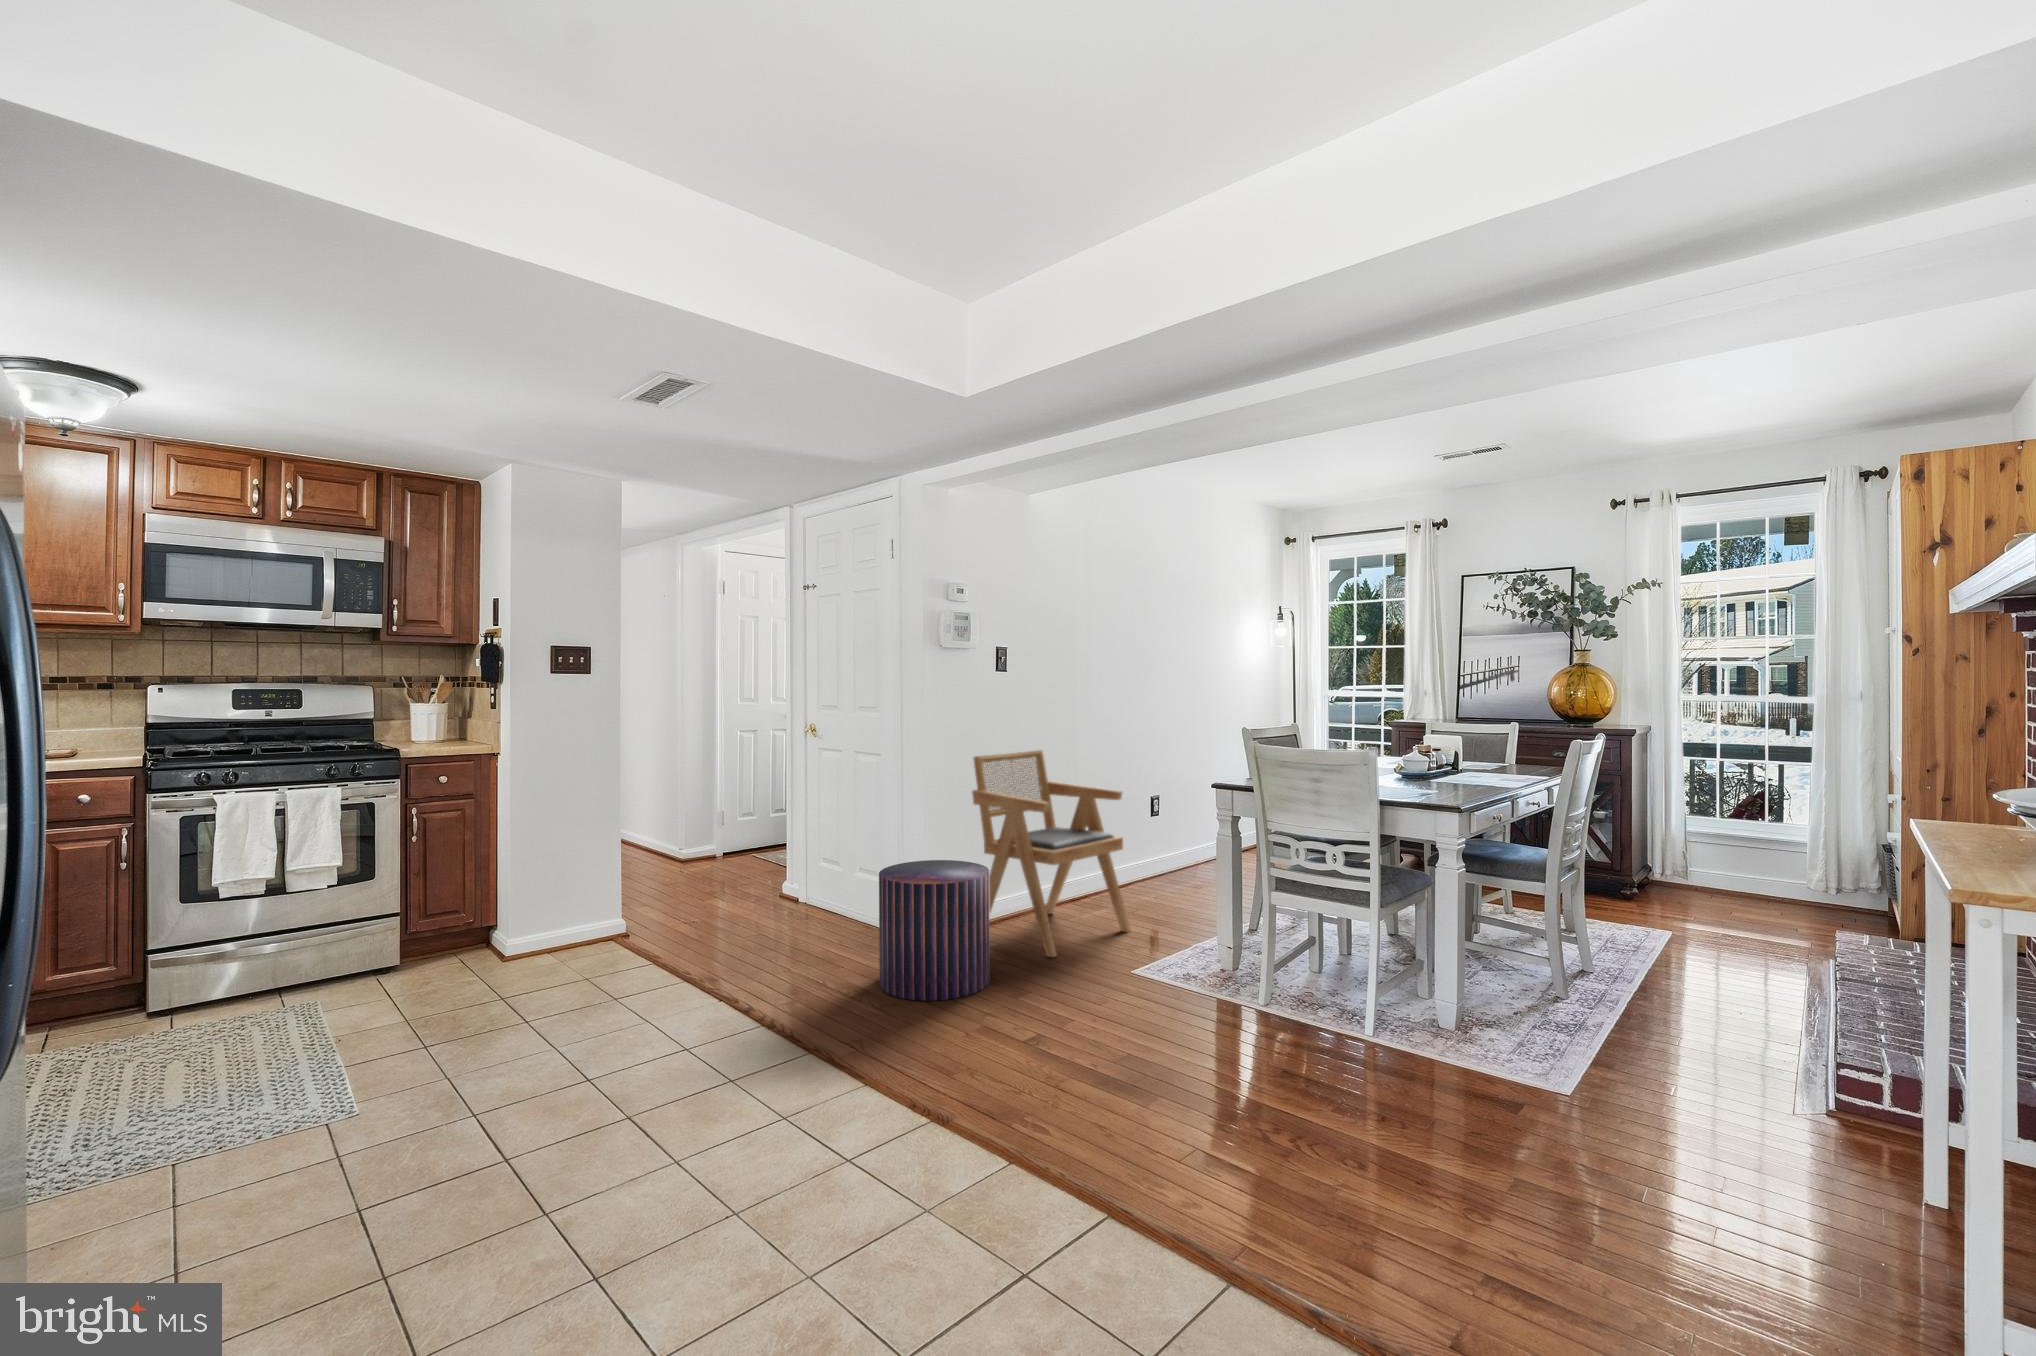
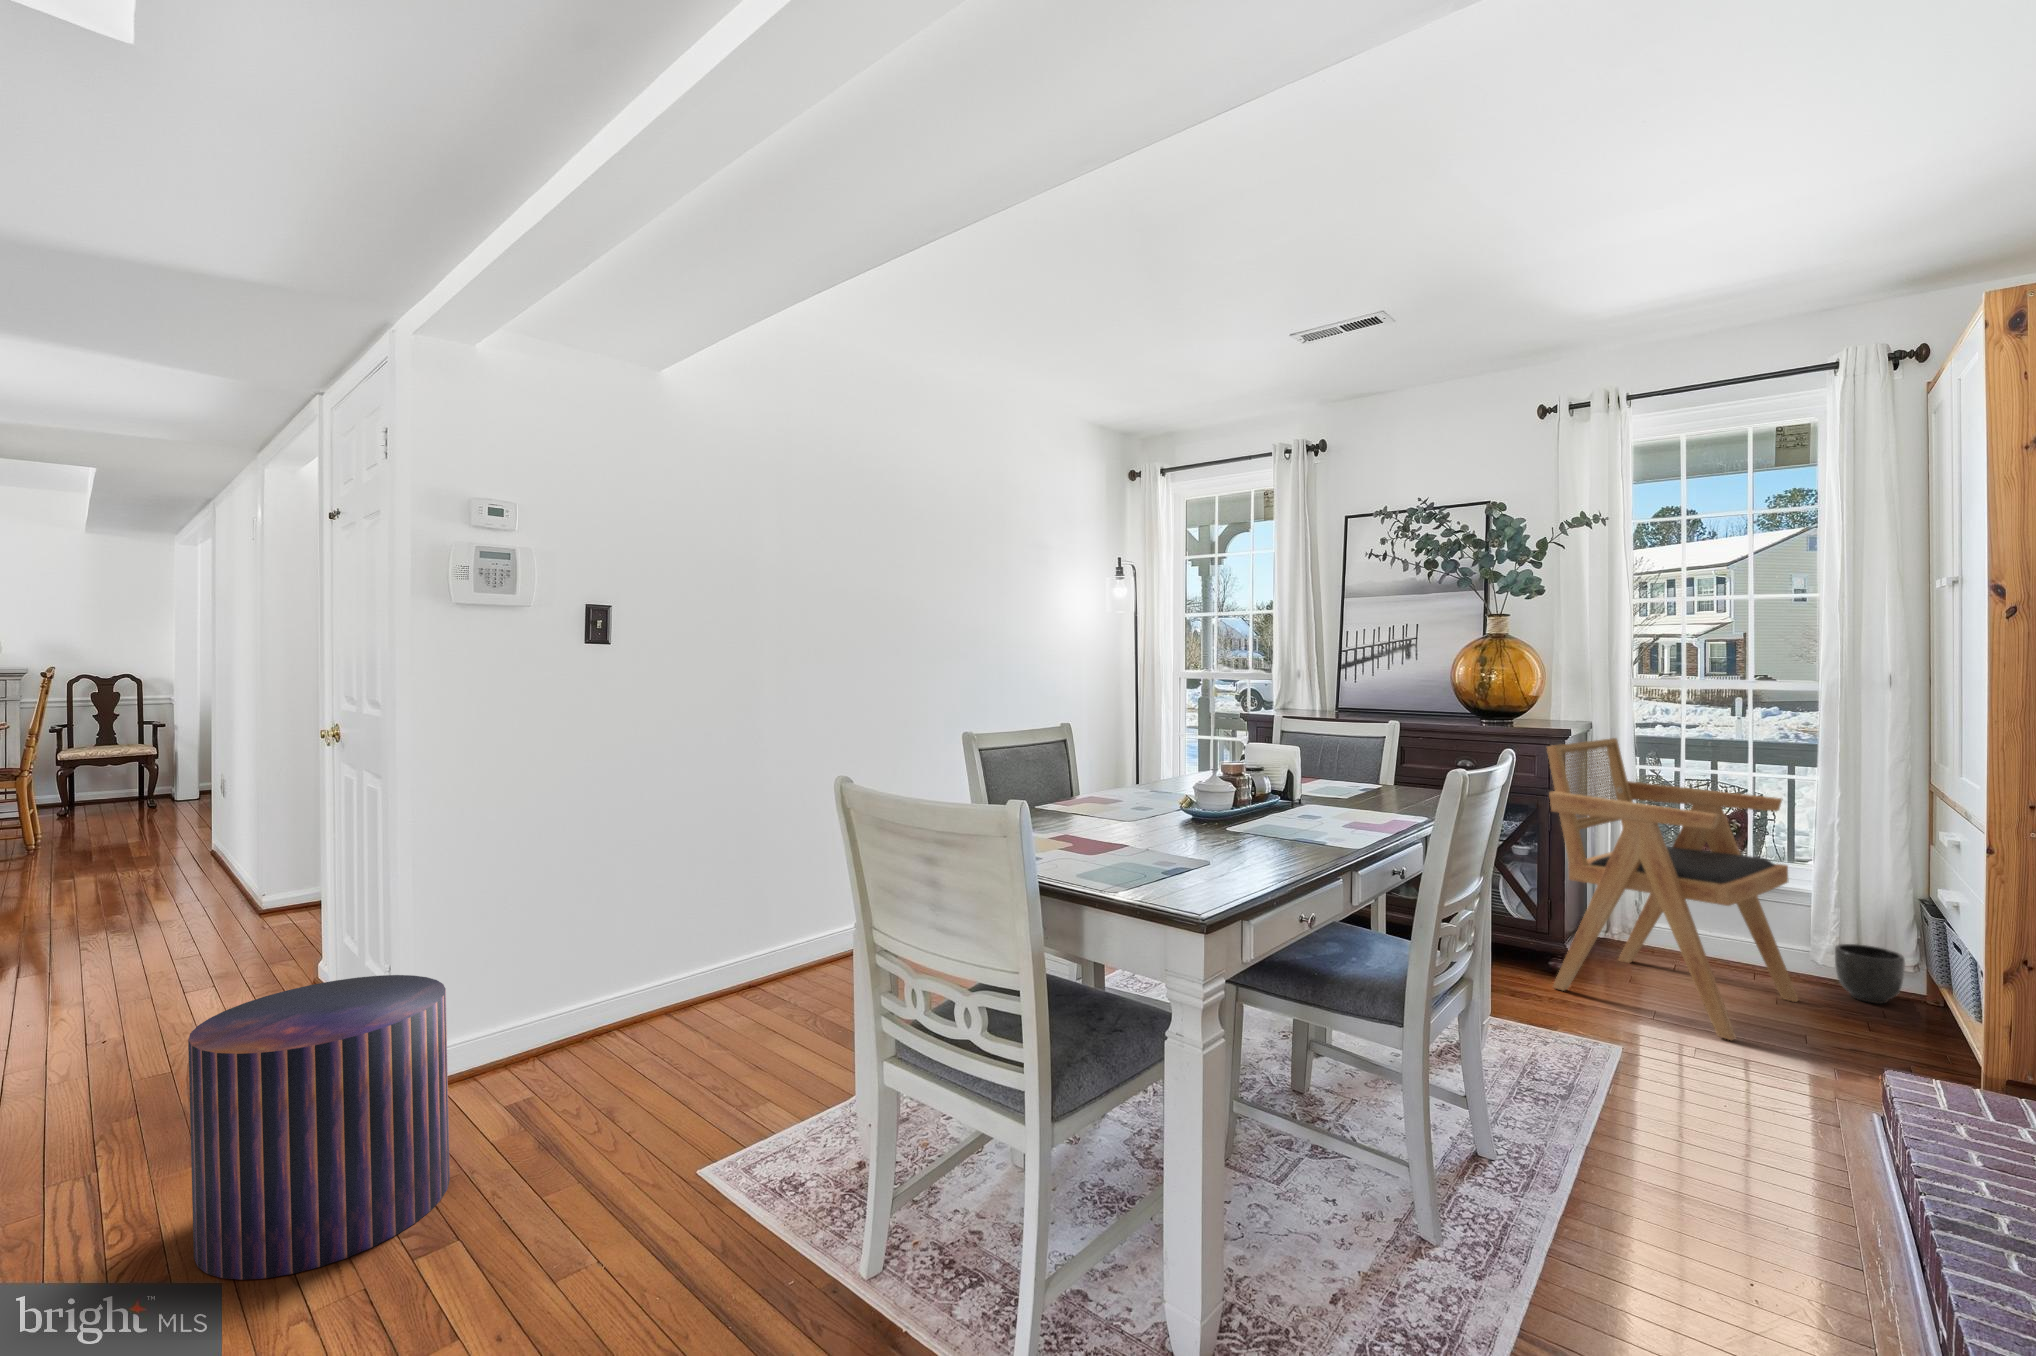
armchair: present [972,750,1130,957] -> present [1547,738,1798,1040]
planter: none [1821,879,1867,917] -> present [1835,944,1905,1004]

